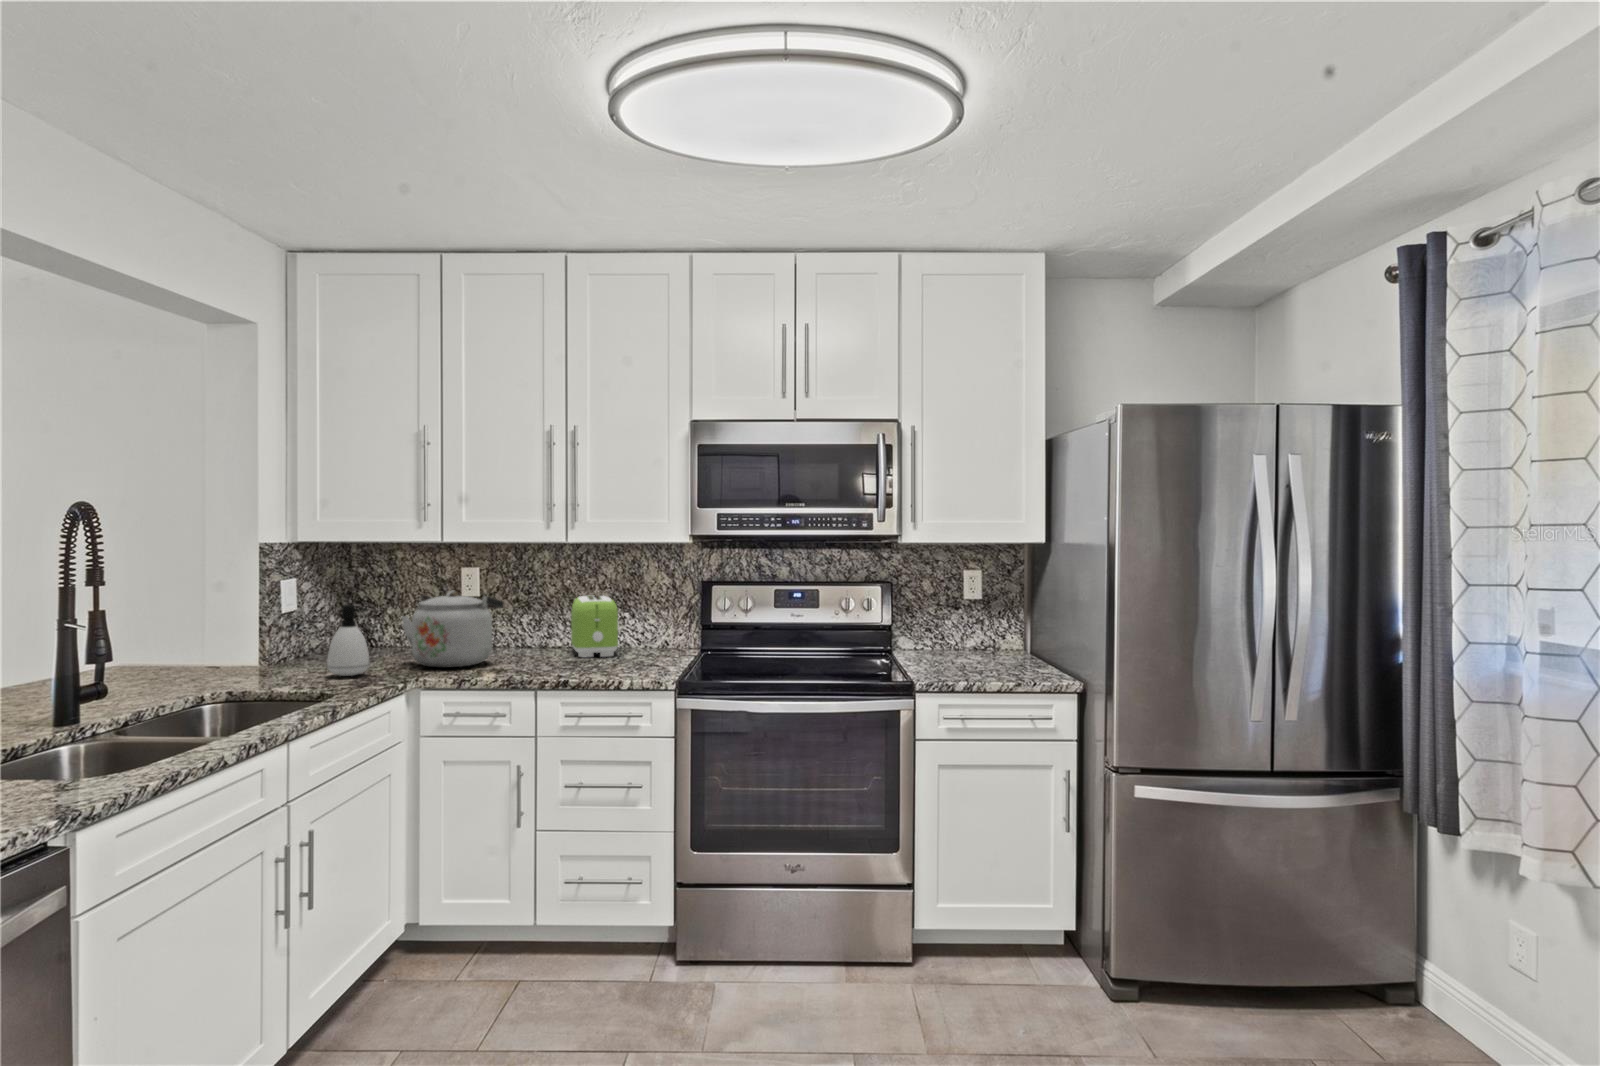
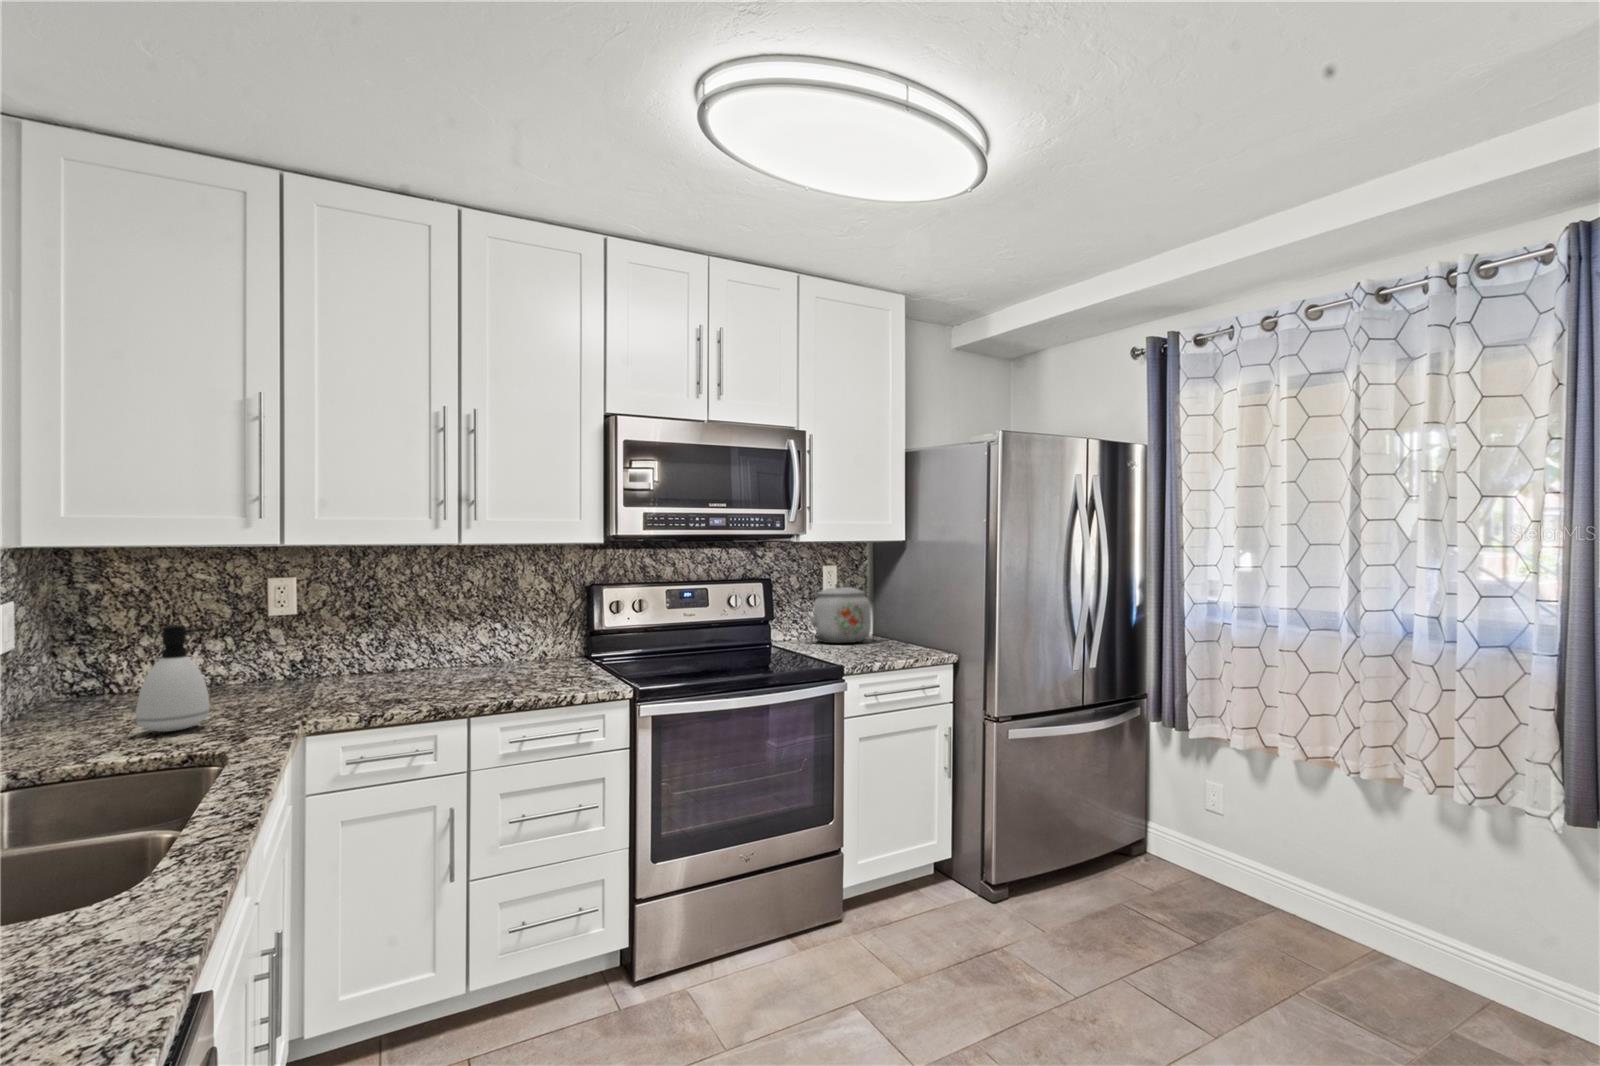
kettle: present [402,591,503,667] -> present [804,583,871,643]
toaster: present [571,596,618,657] -> none [427,606,508,677]

